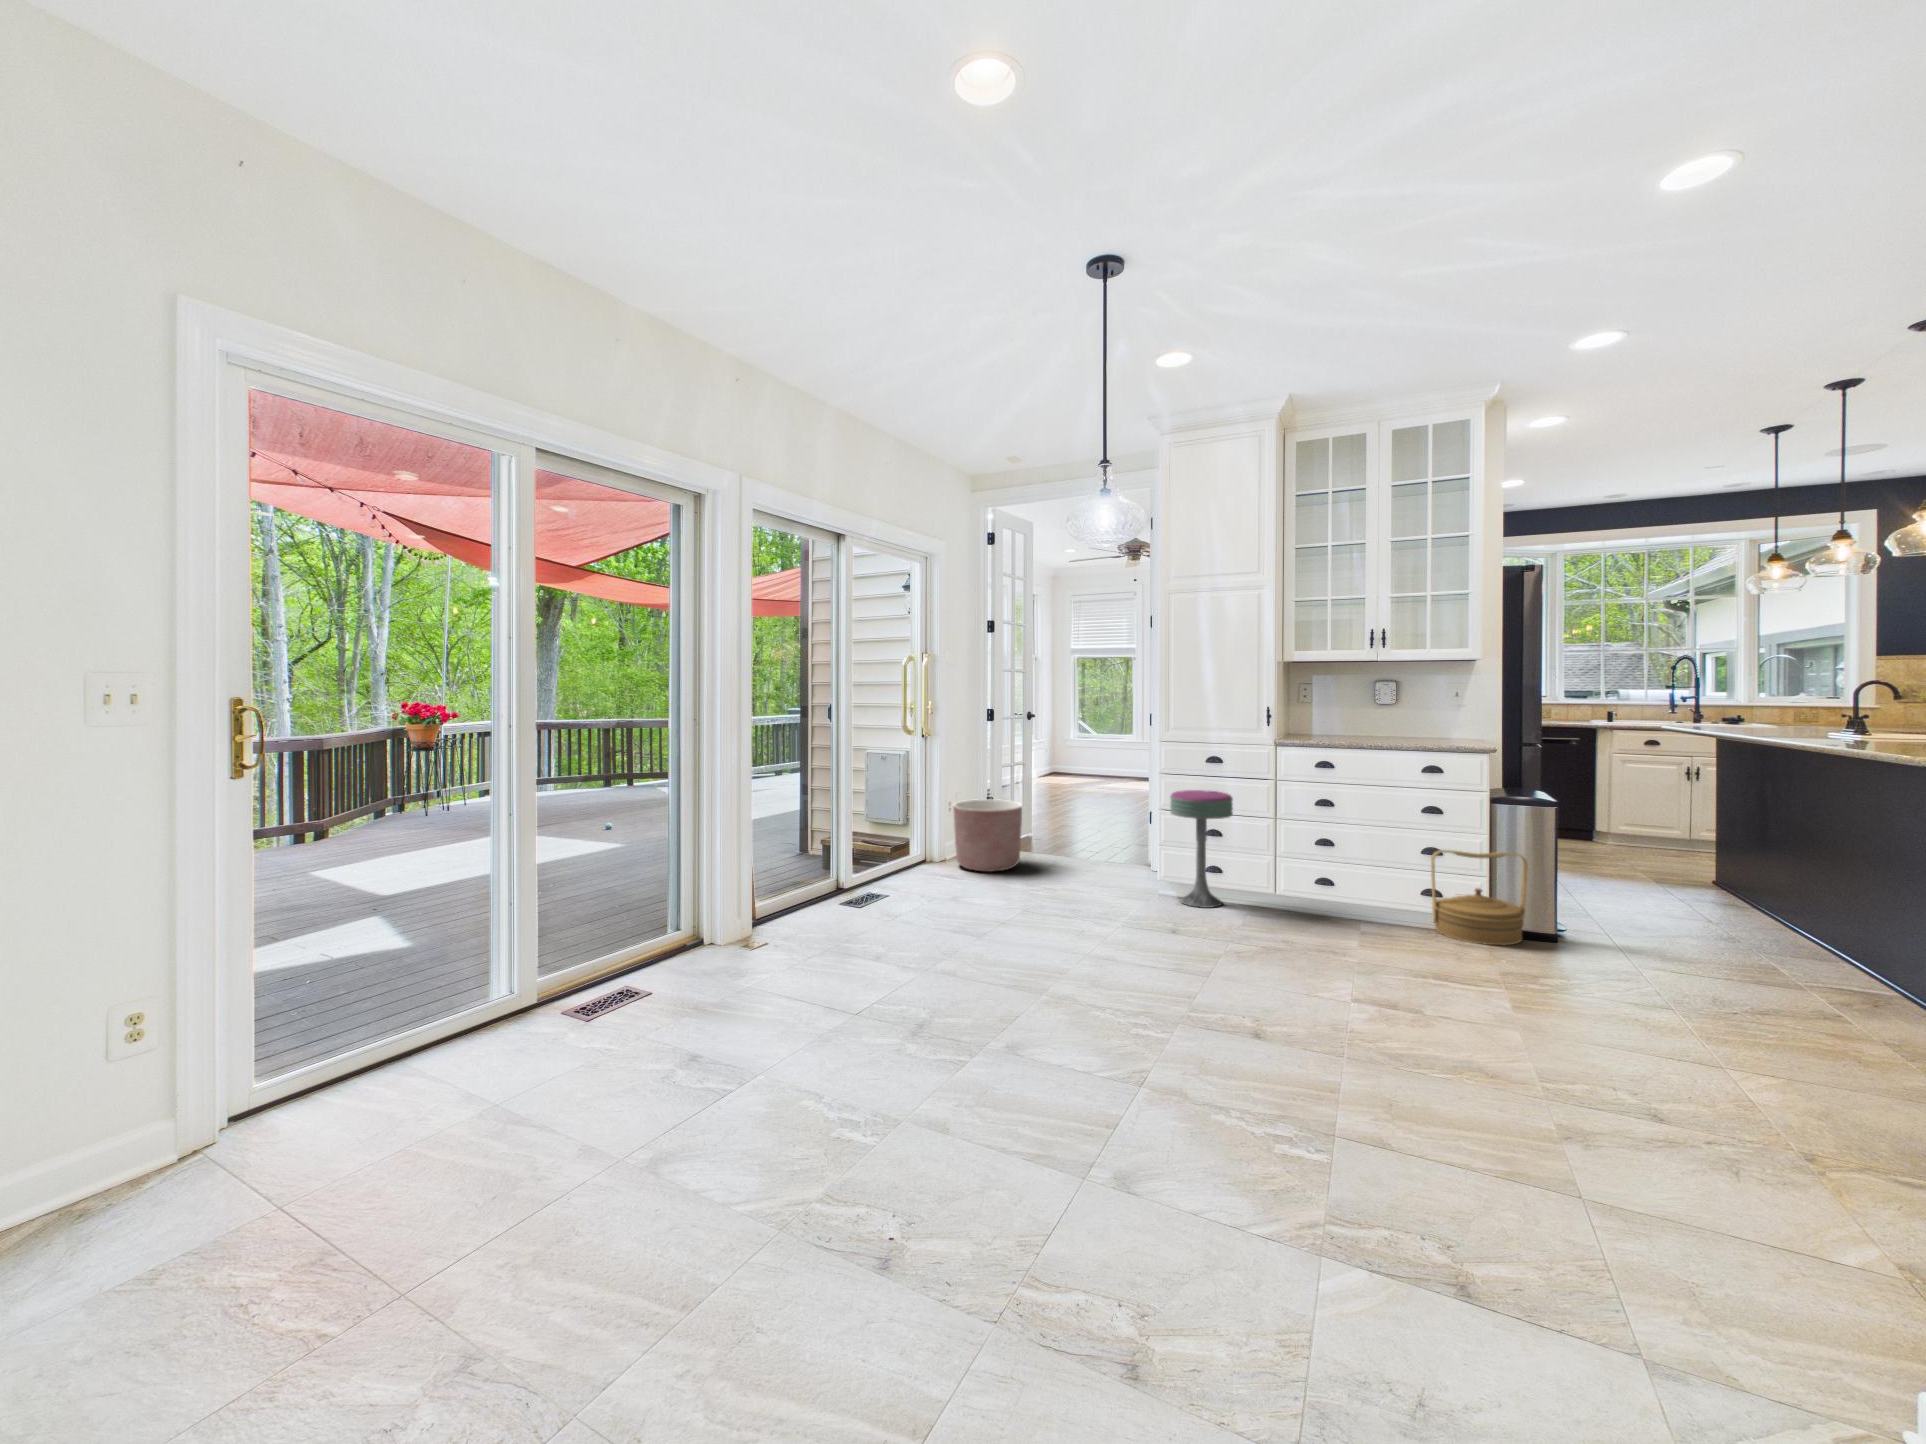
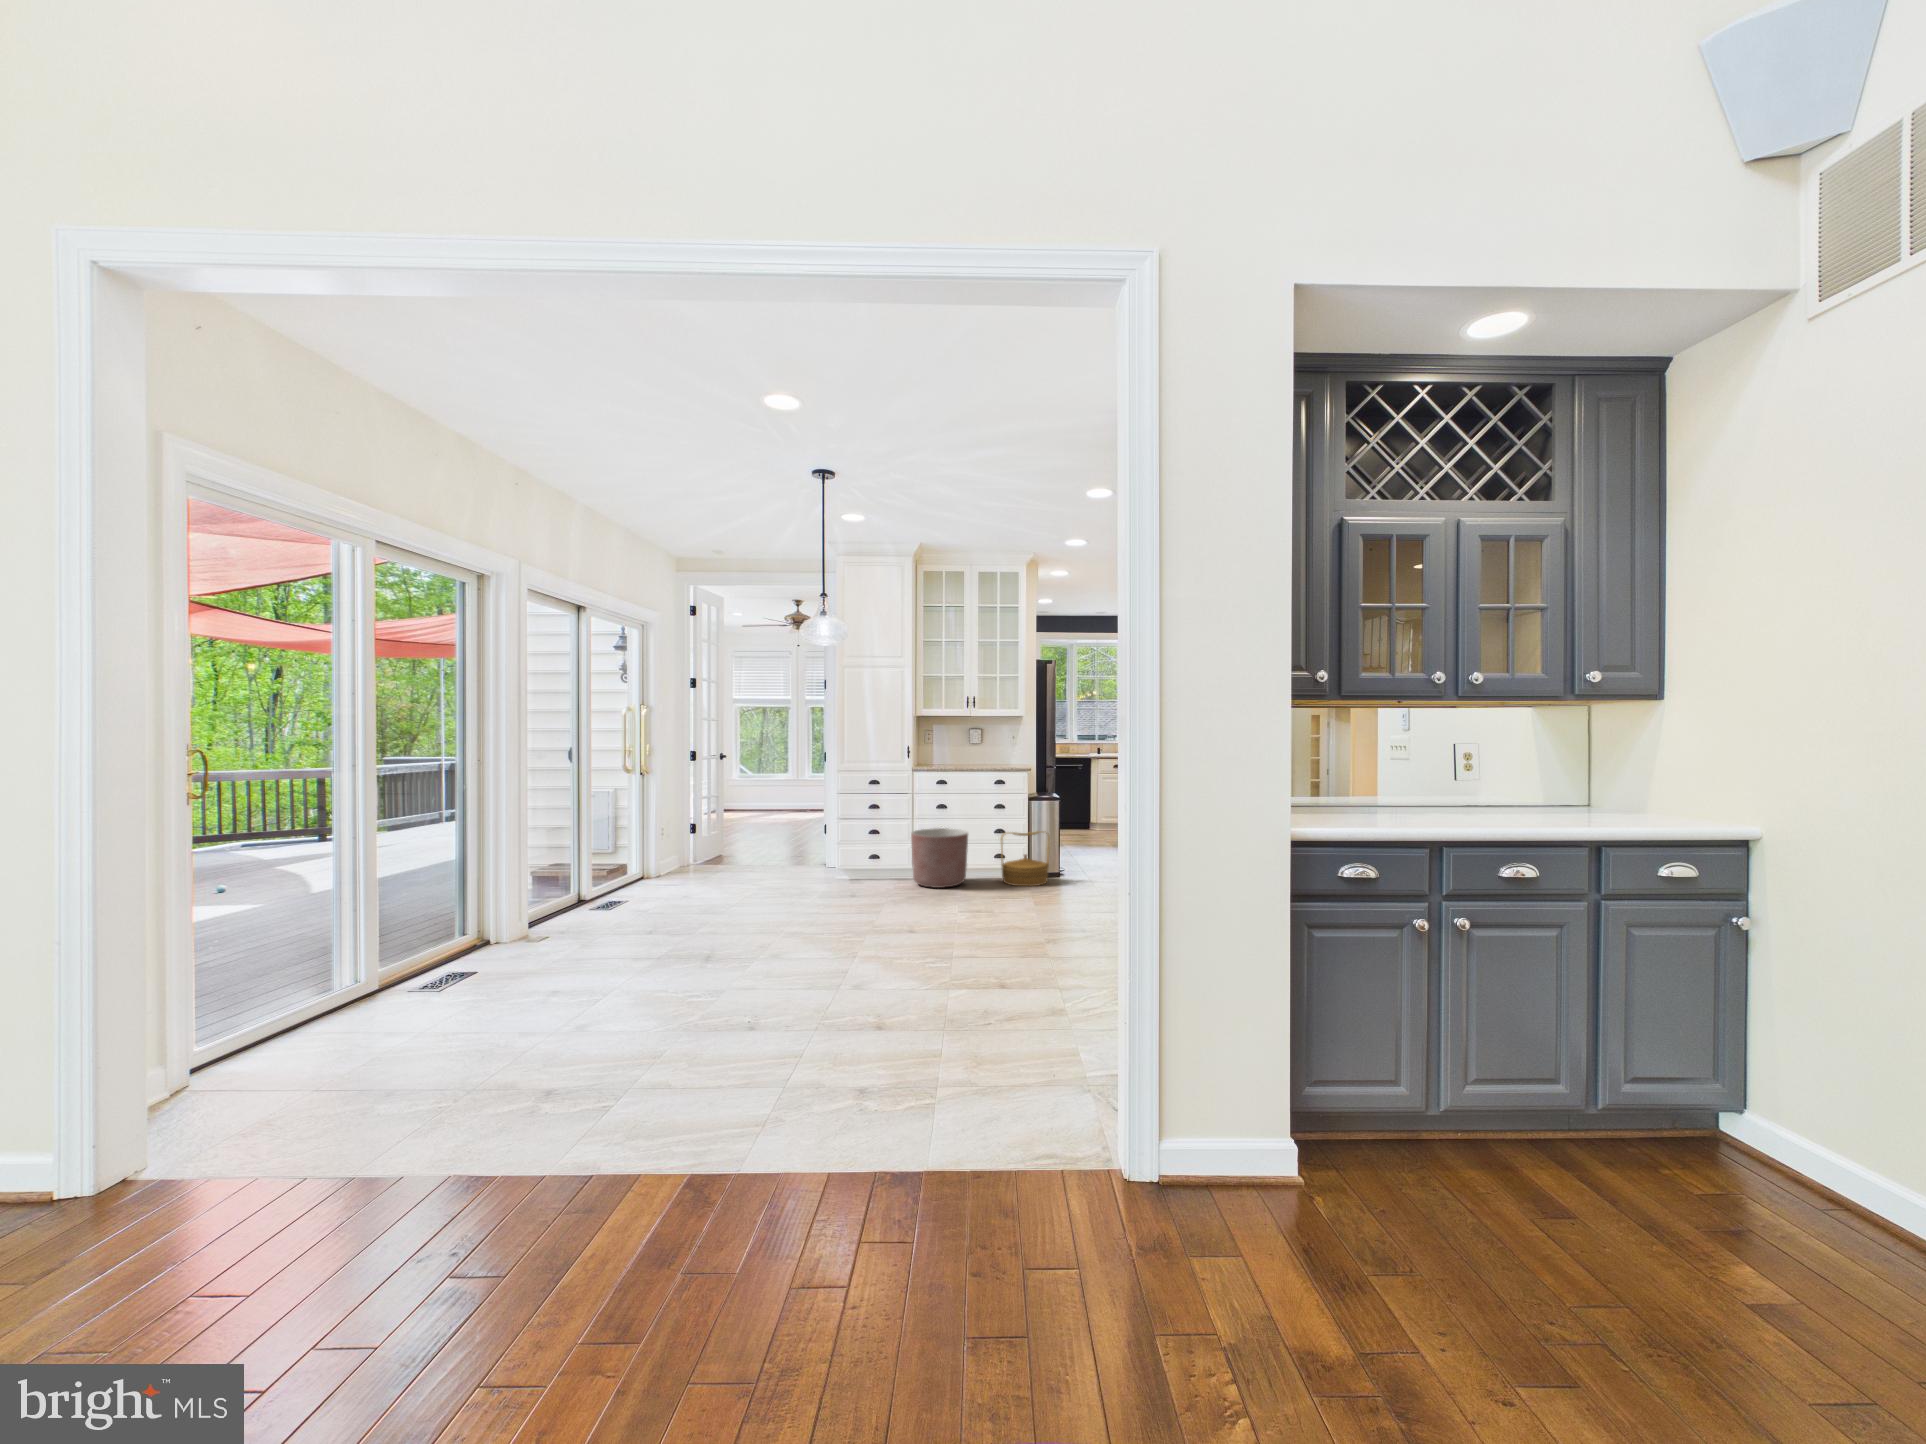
bar stool: present [1170,790,1233,908] -> none [842,805,884,885]
planter: present [953,799,1022,872] -> present [911,828,968,888]

